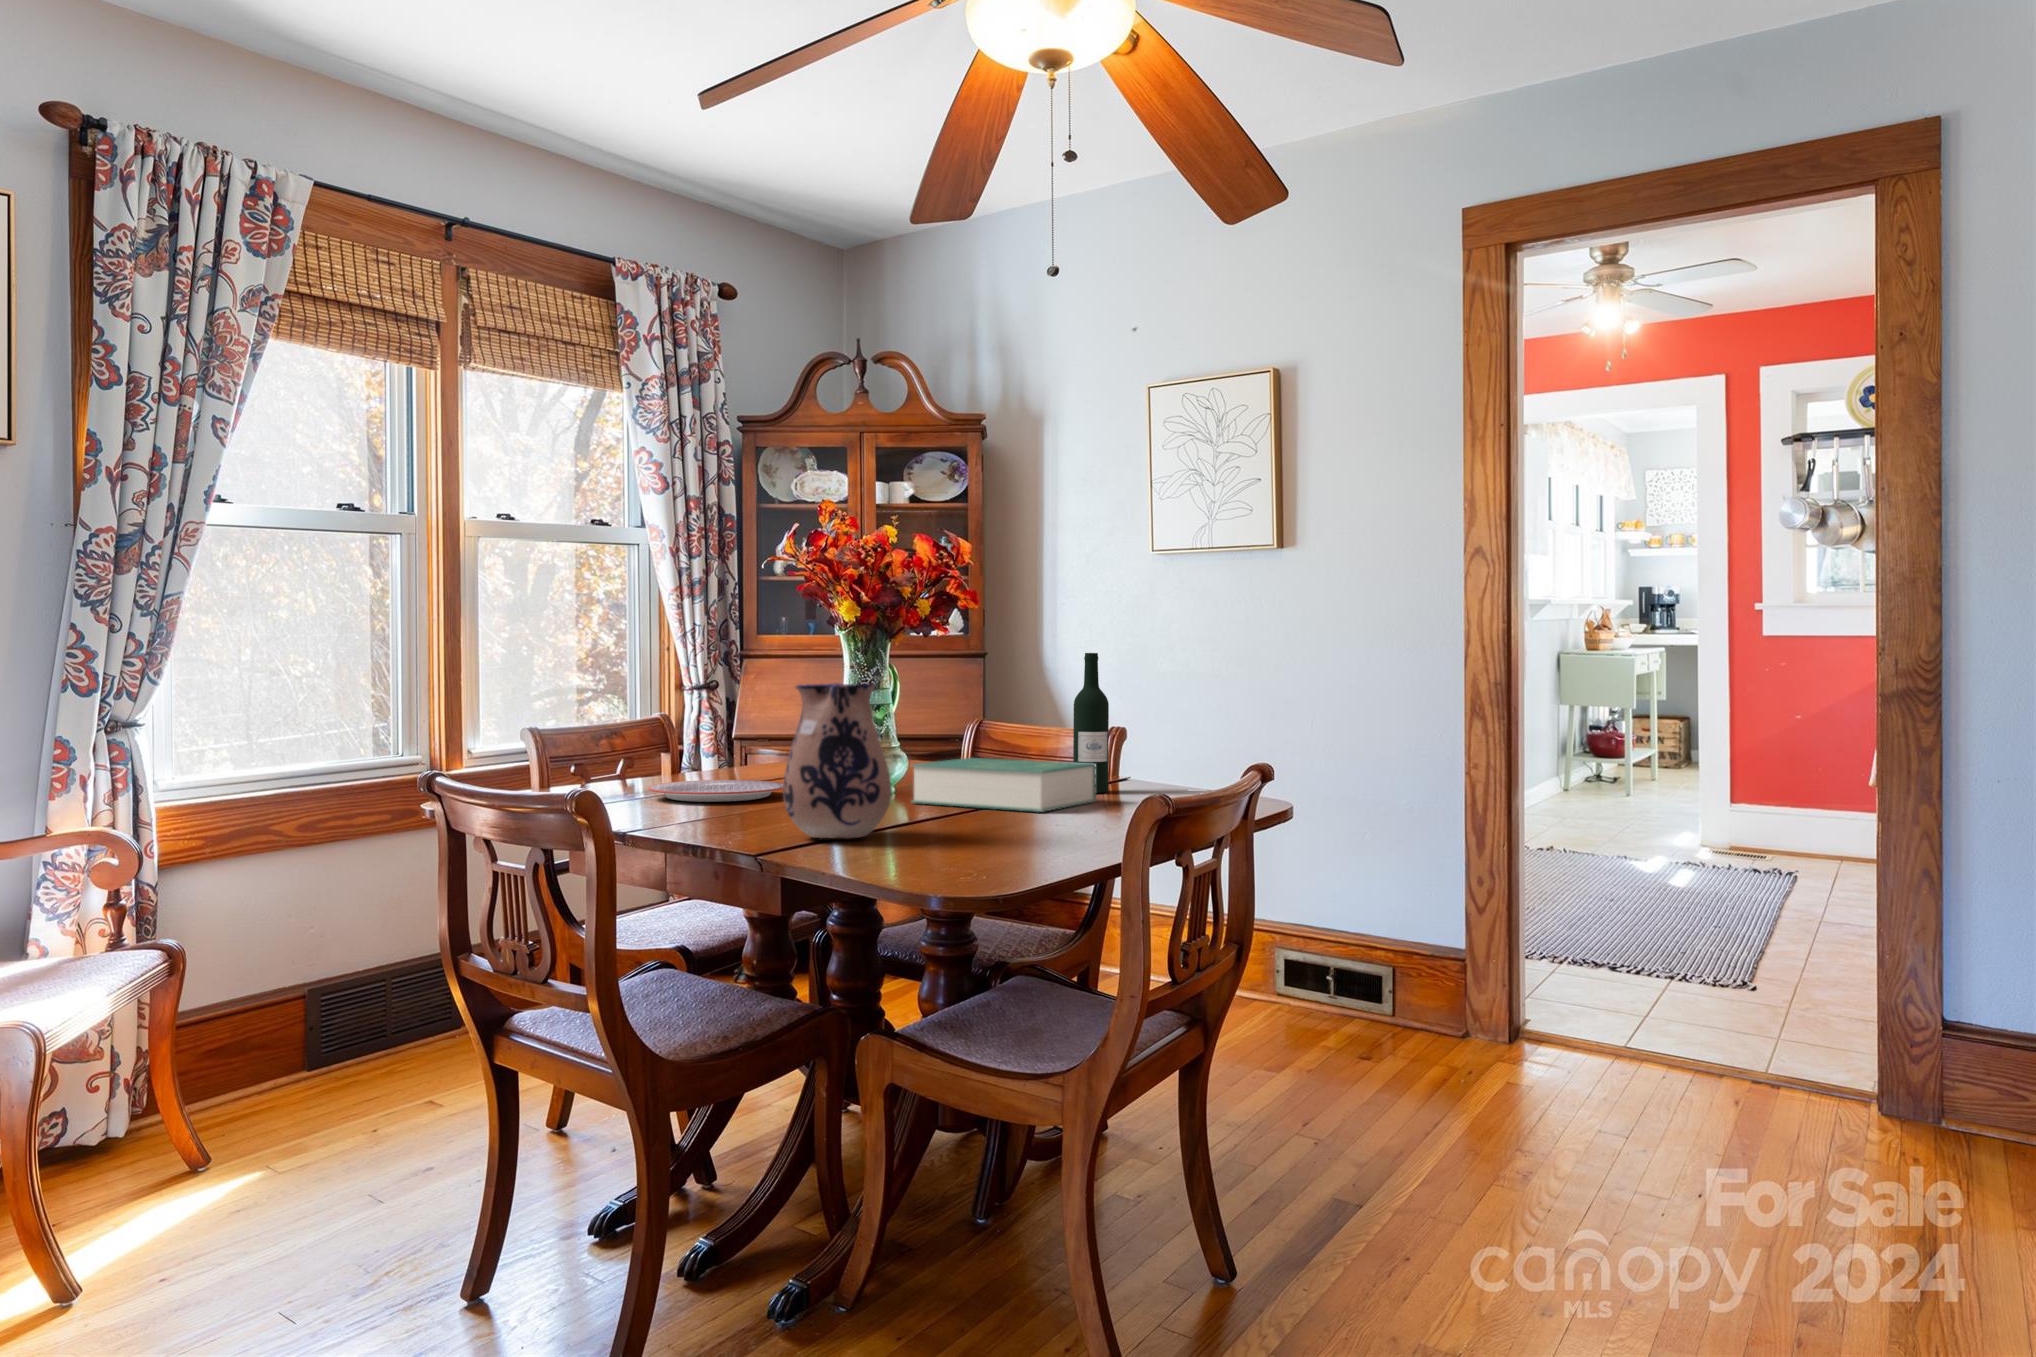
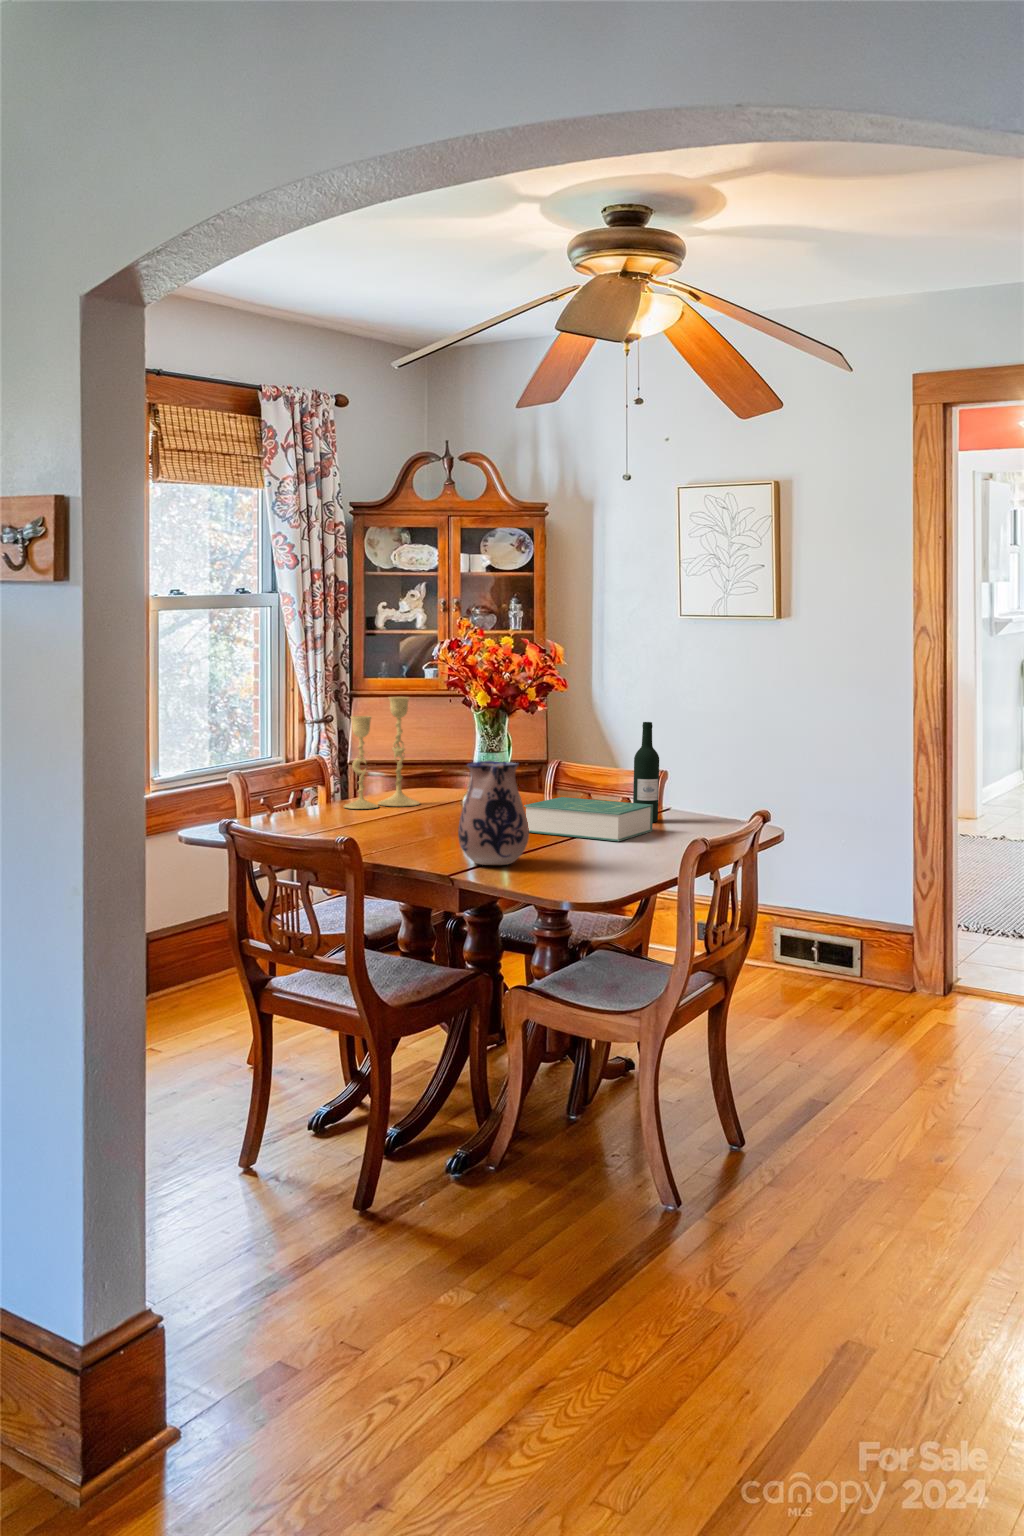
candlestick: none [681,632,791,782] -> present [344,697,420,809]
plate: present [649,780,783,802] -> none [337,811,432,830]

